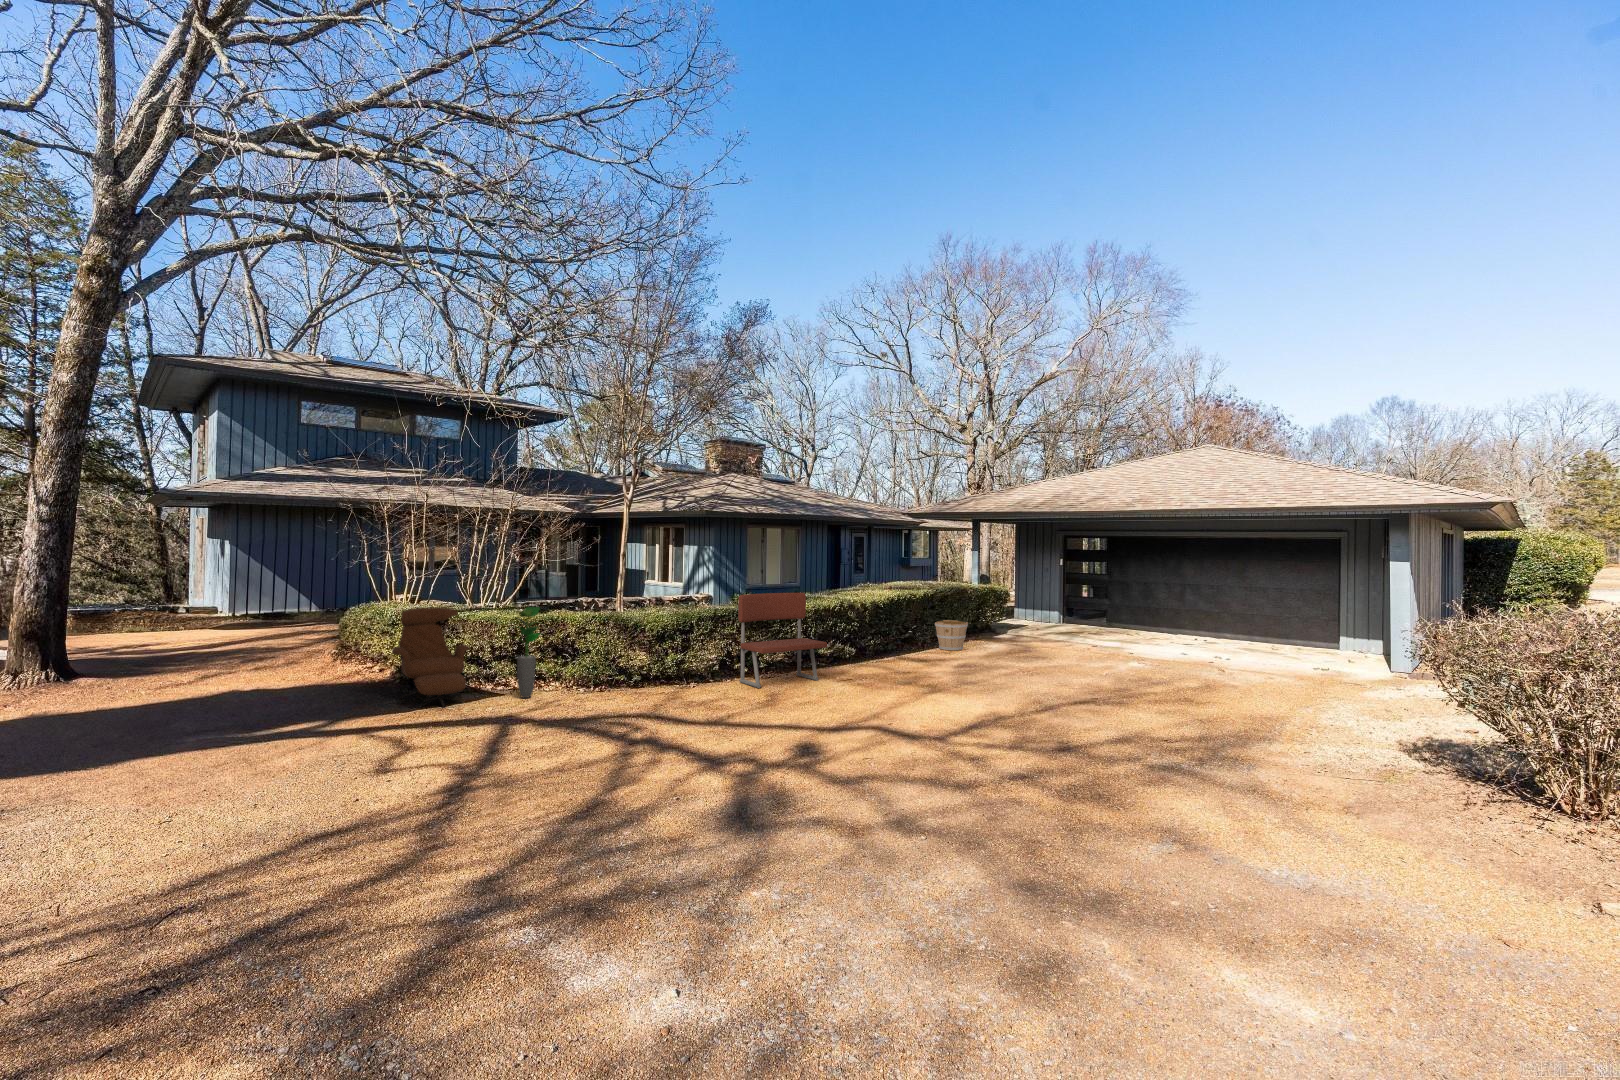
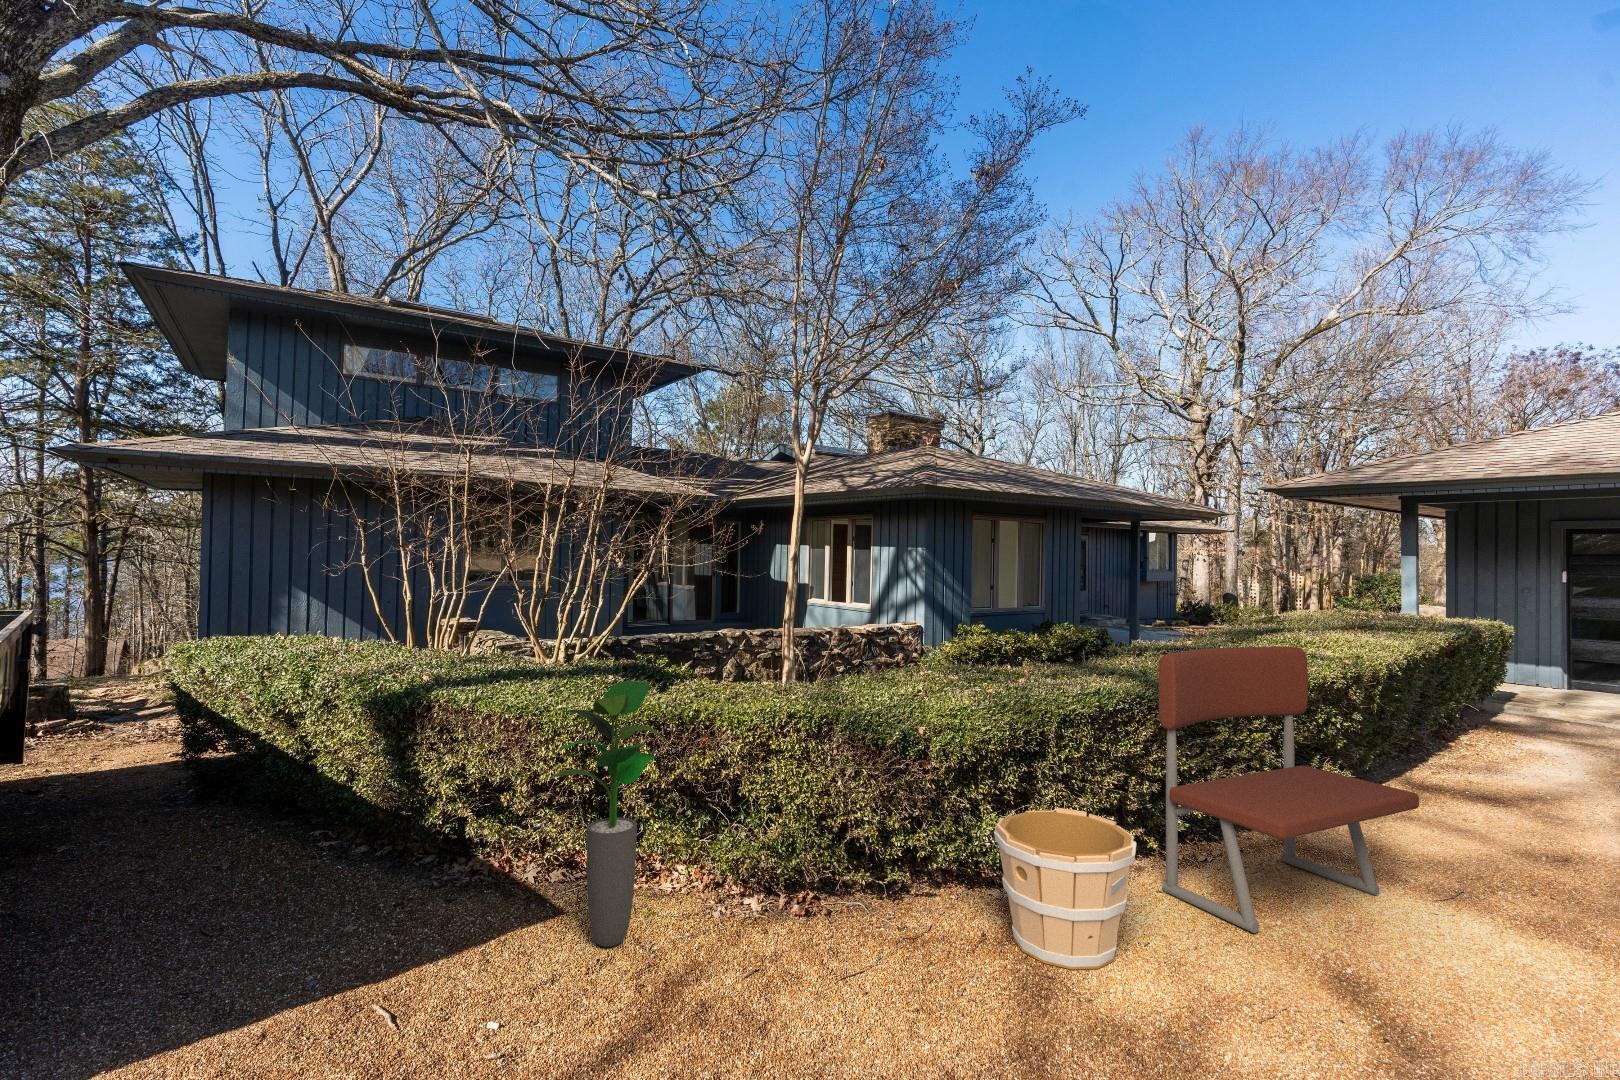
lounge chair: present [392,607,469,707] -> none [277,671,485,993]
wooden bucket: present [935,620,968,651] -> present [994,808,1136,970]

